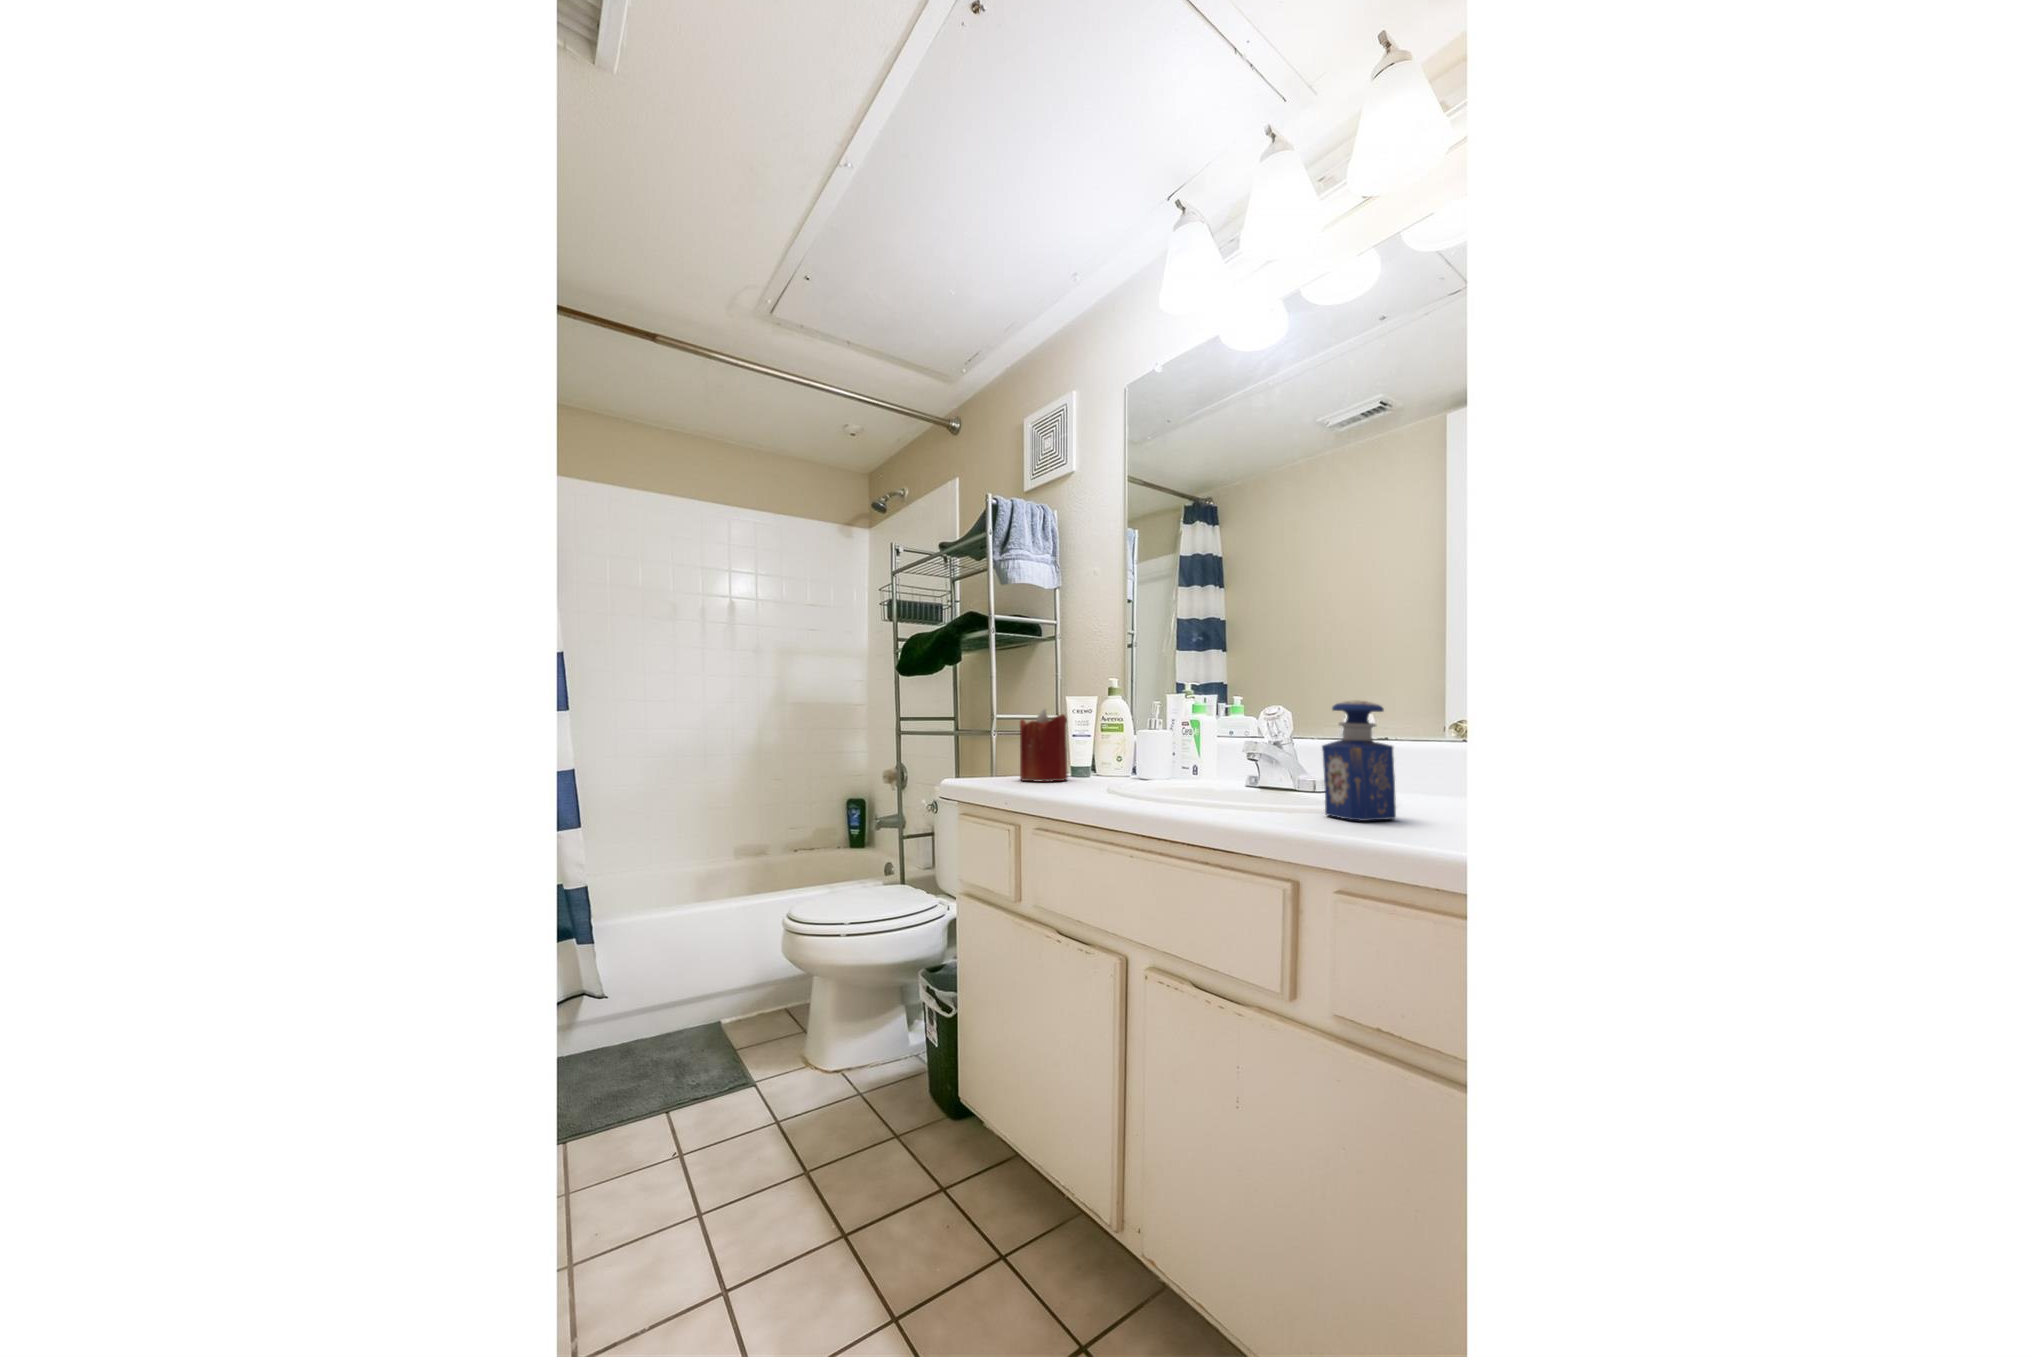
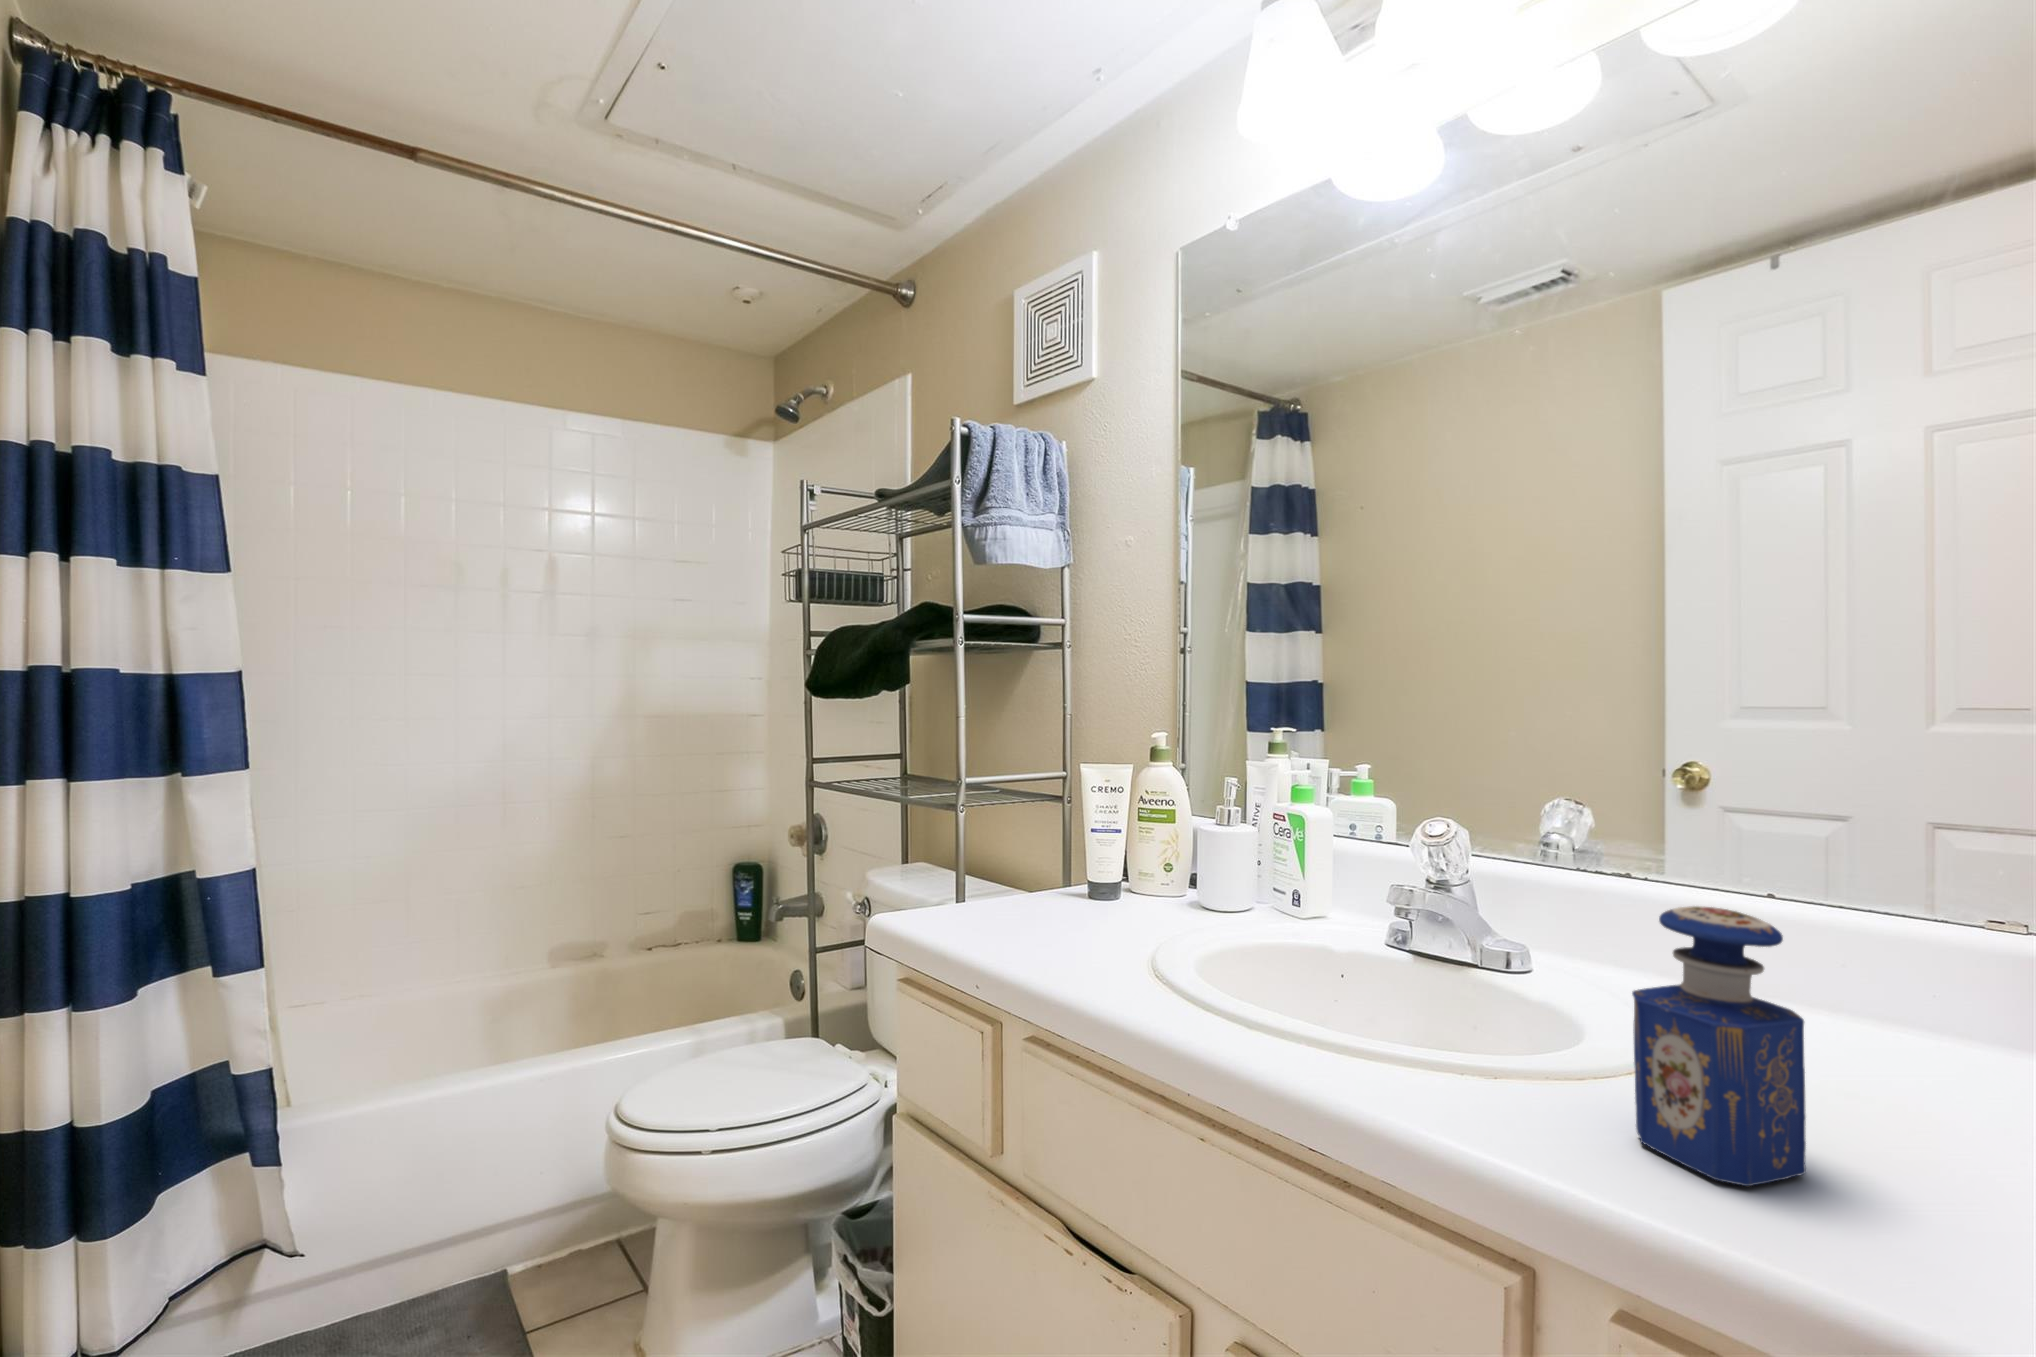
candle: present [1020,709,1068,782] -> none [1001,805,1086,940]

